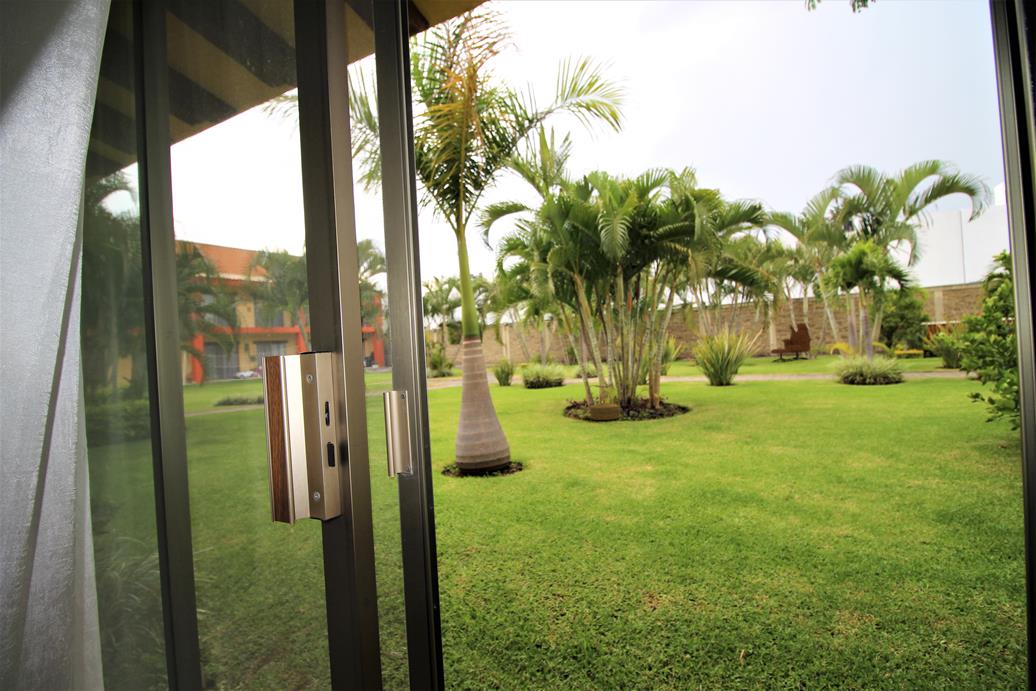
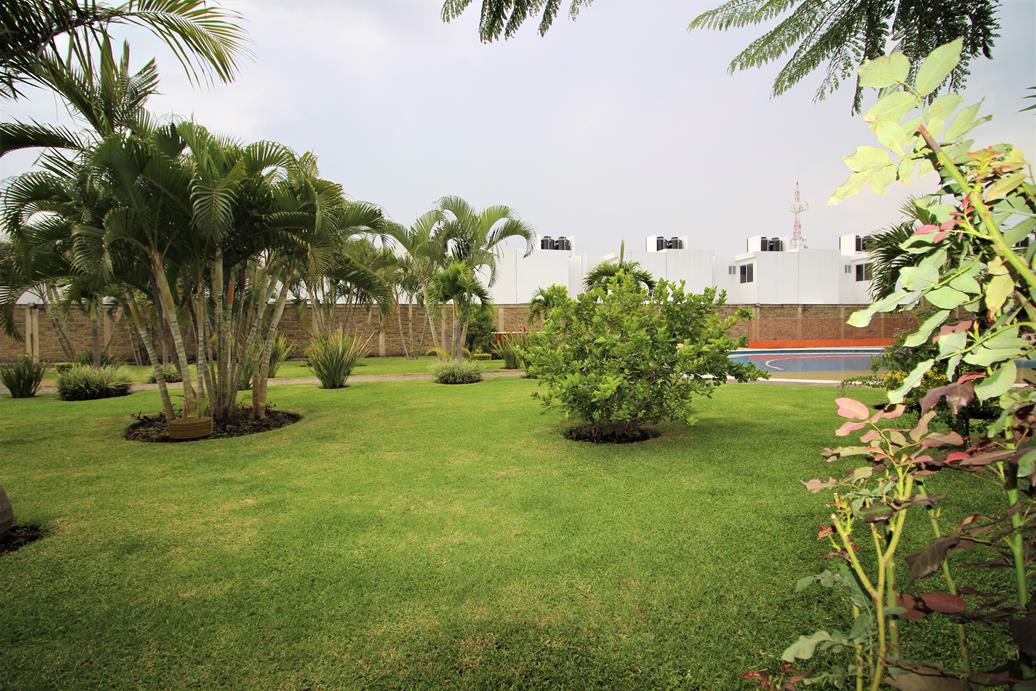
lounge chair: present [771,323,812,362] -> none [378,327,413,361]

